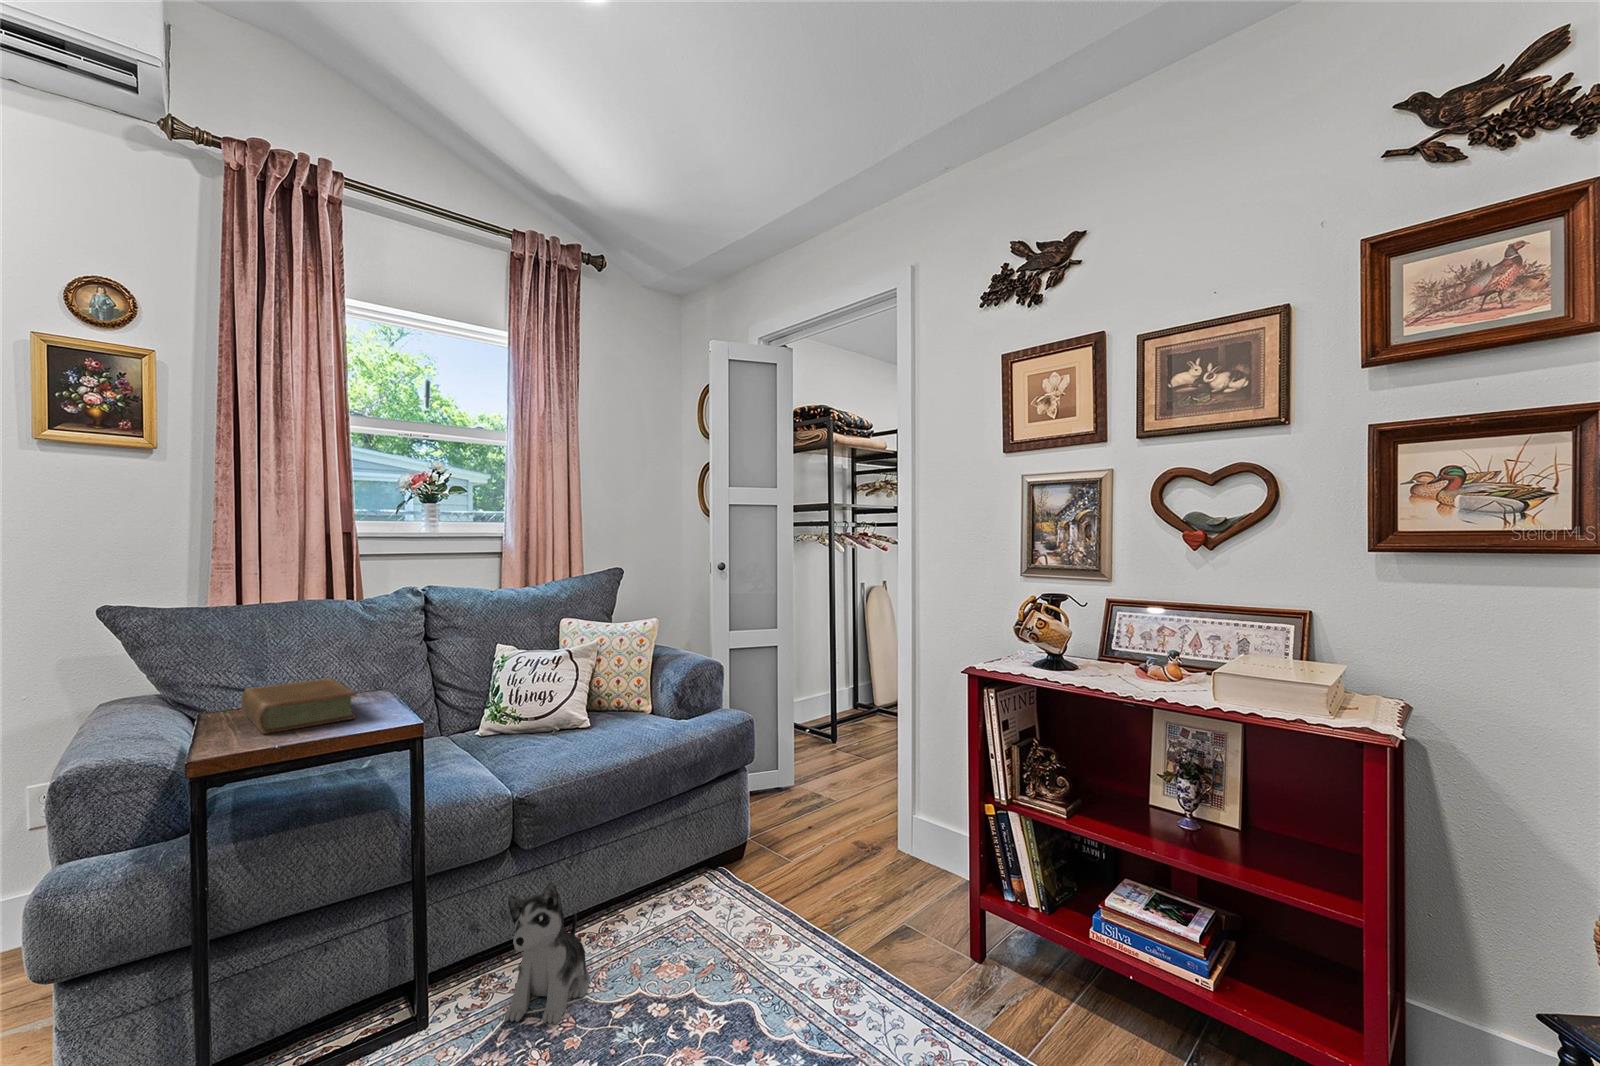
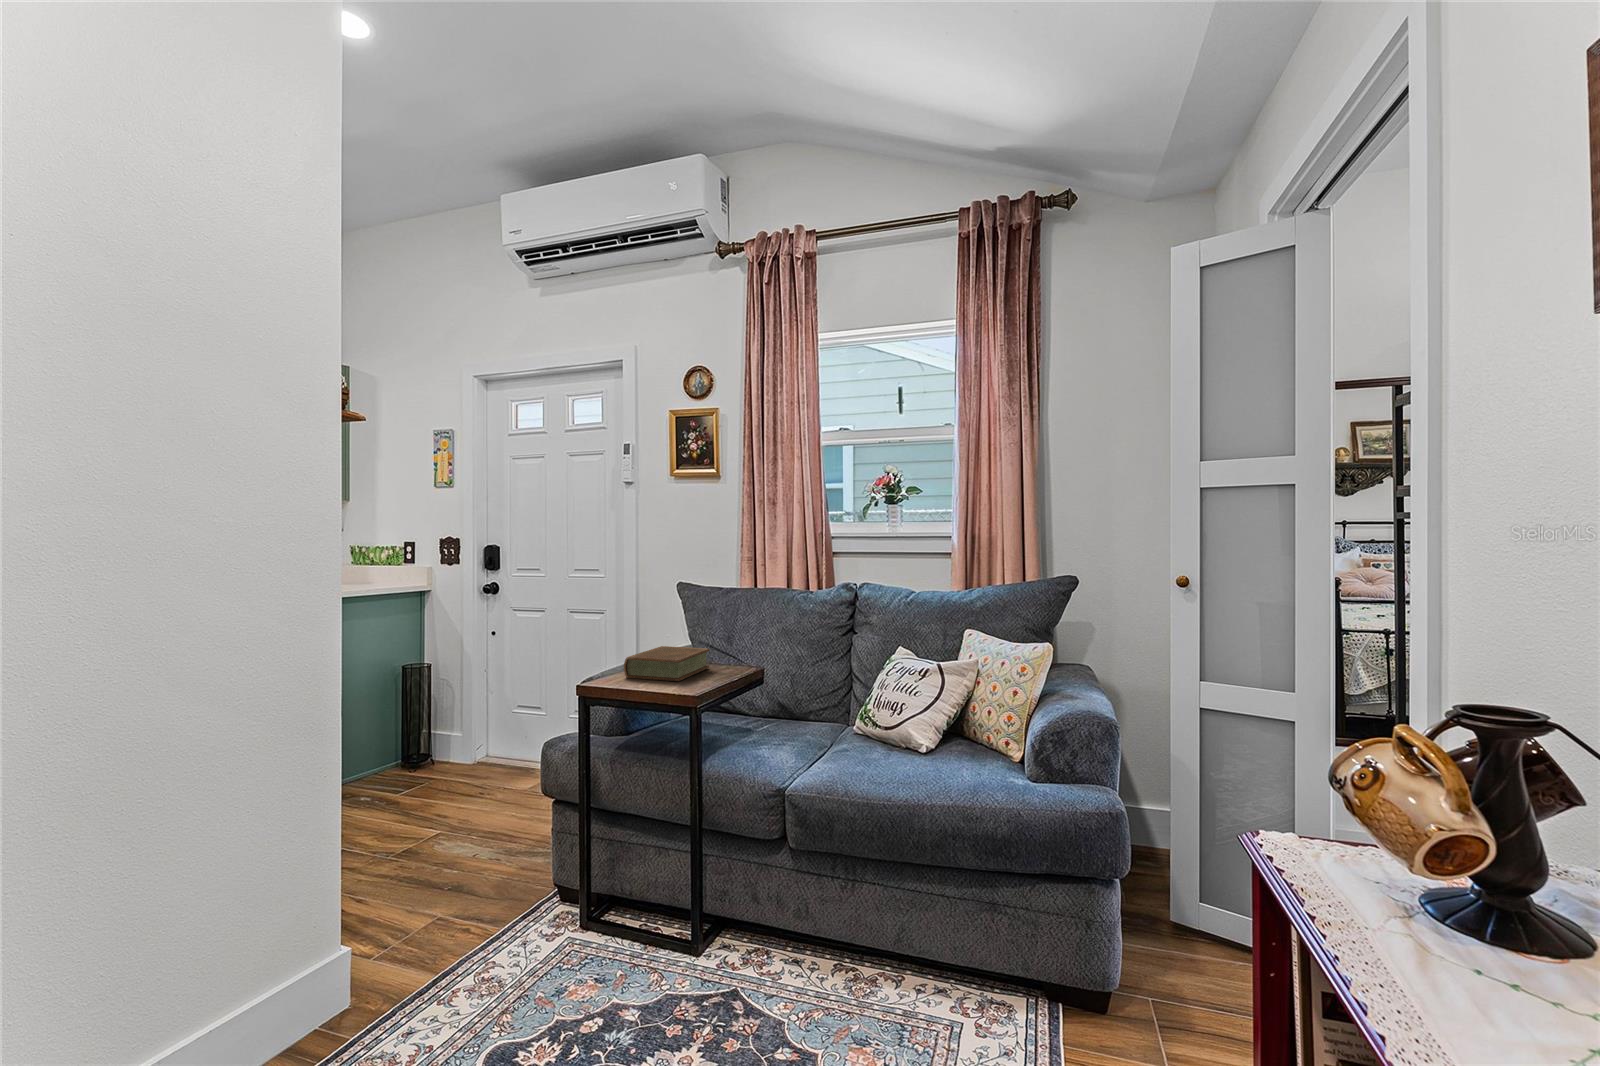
plush toy: present [504,882,590,1024] -> none [722,880,827,1022]

